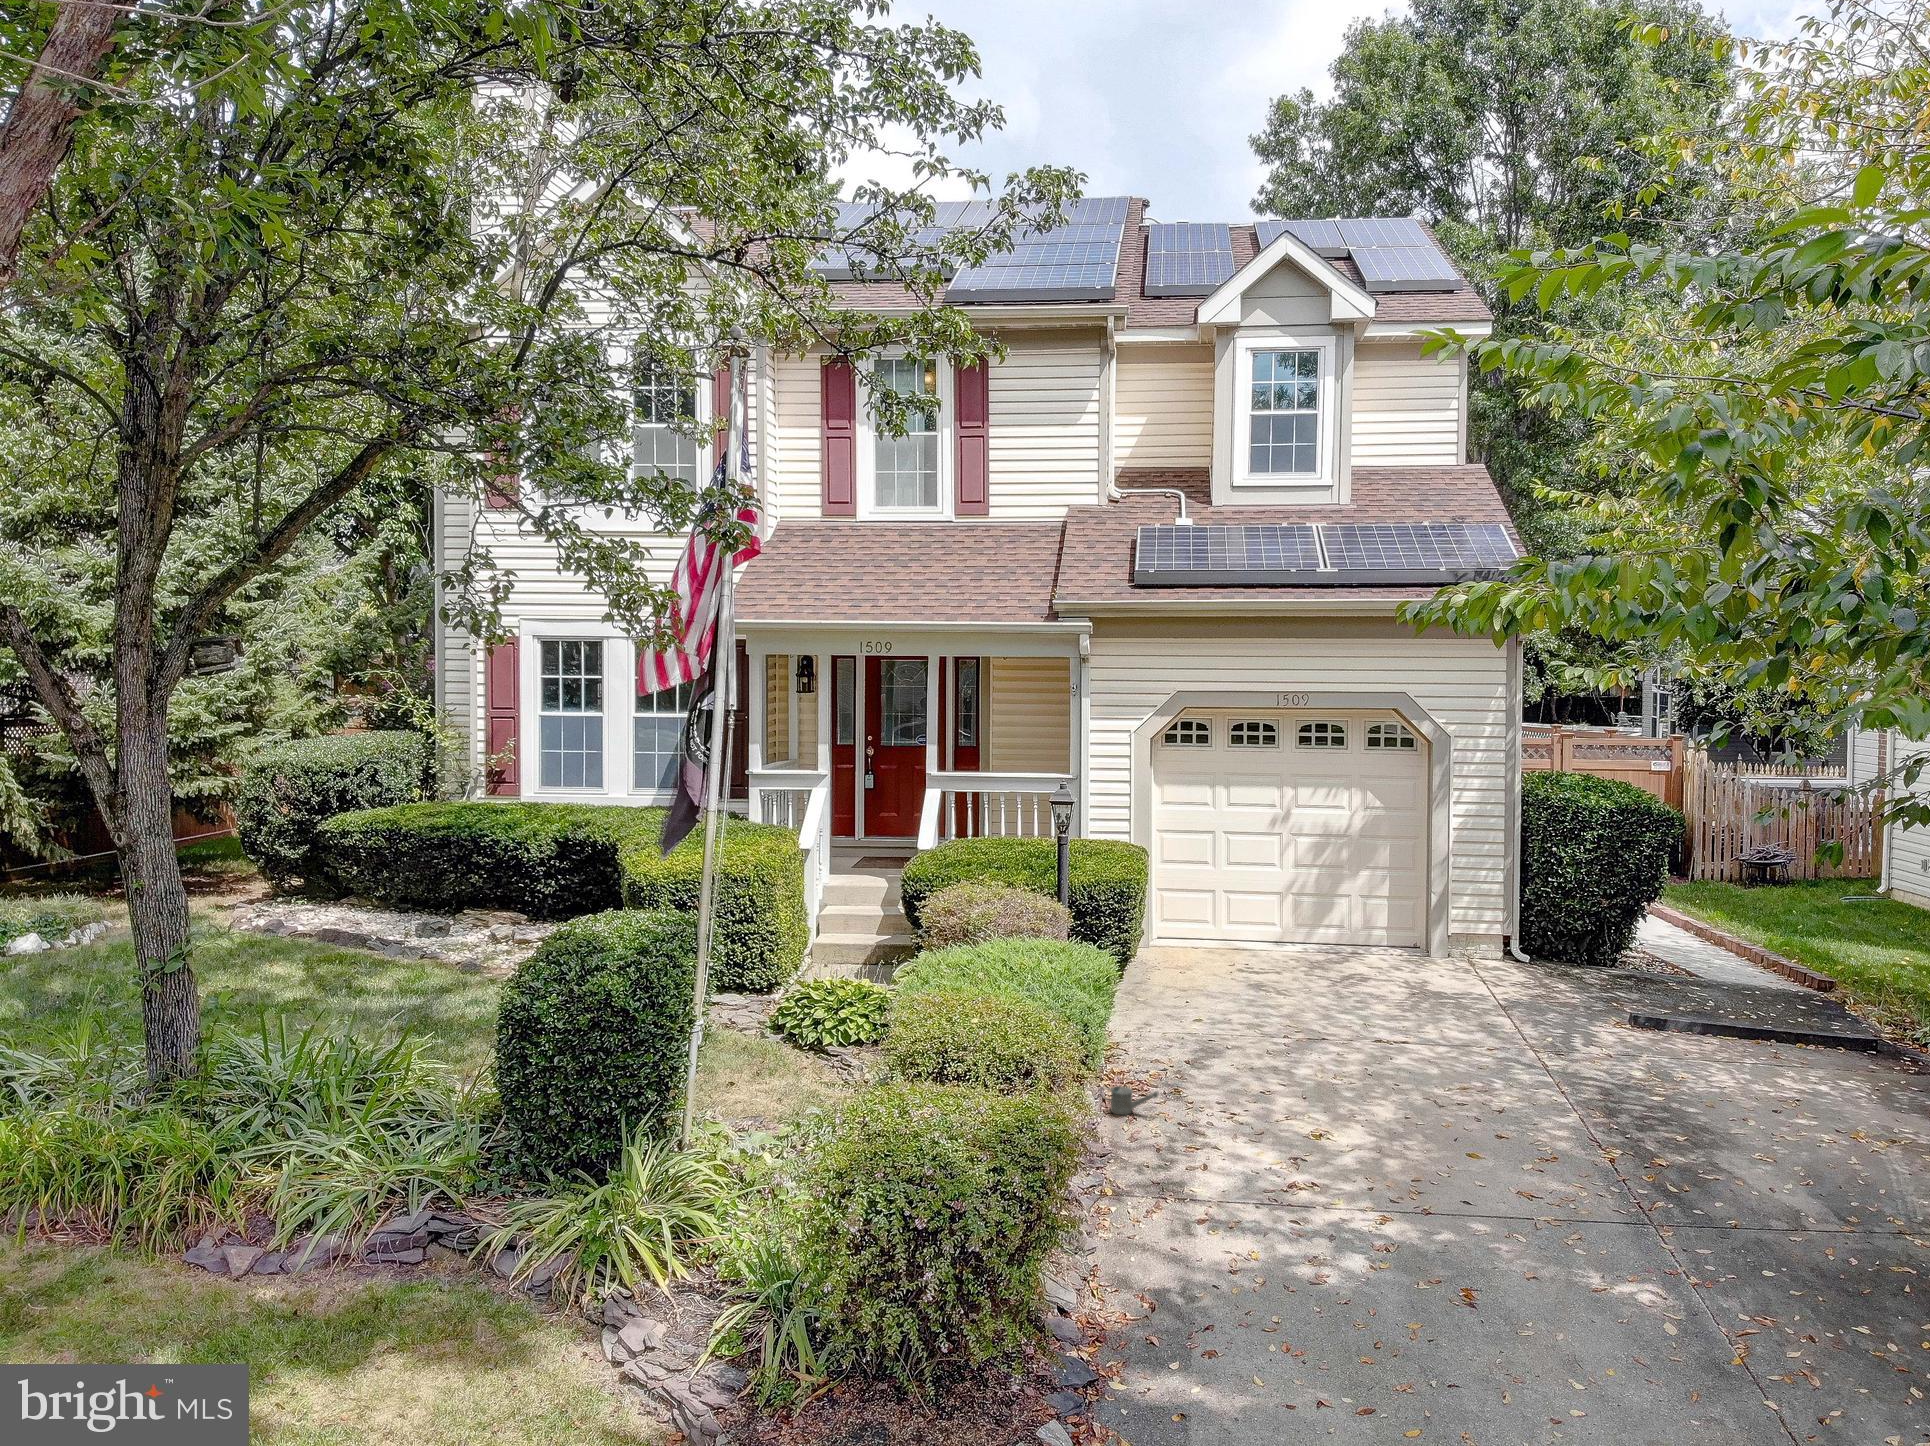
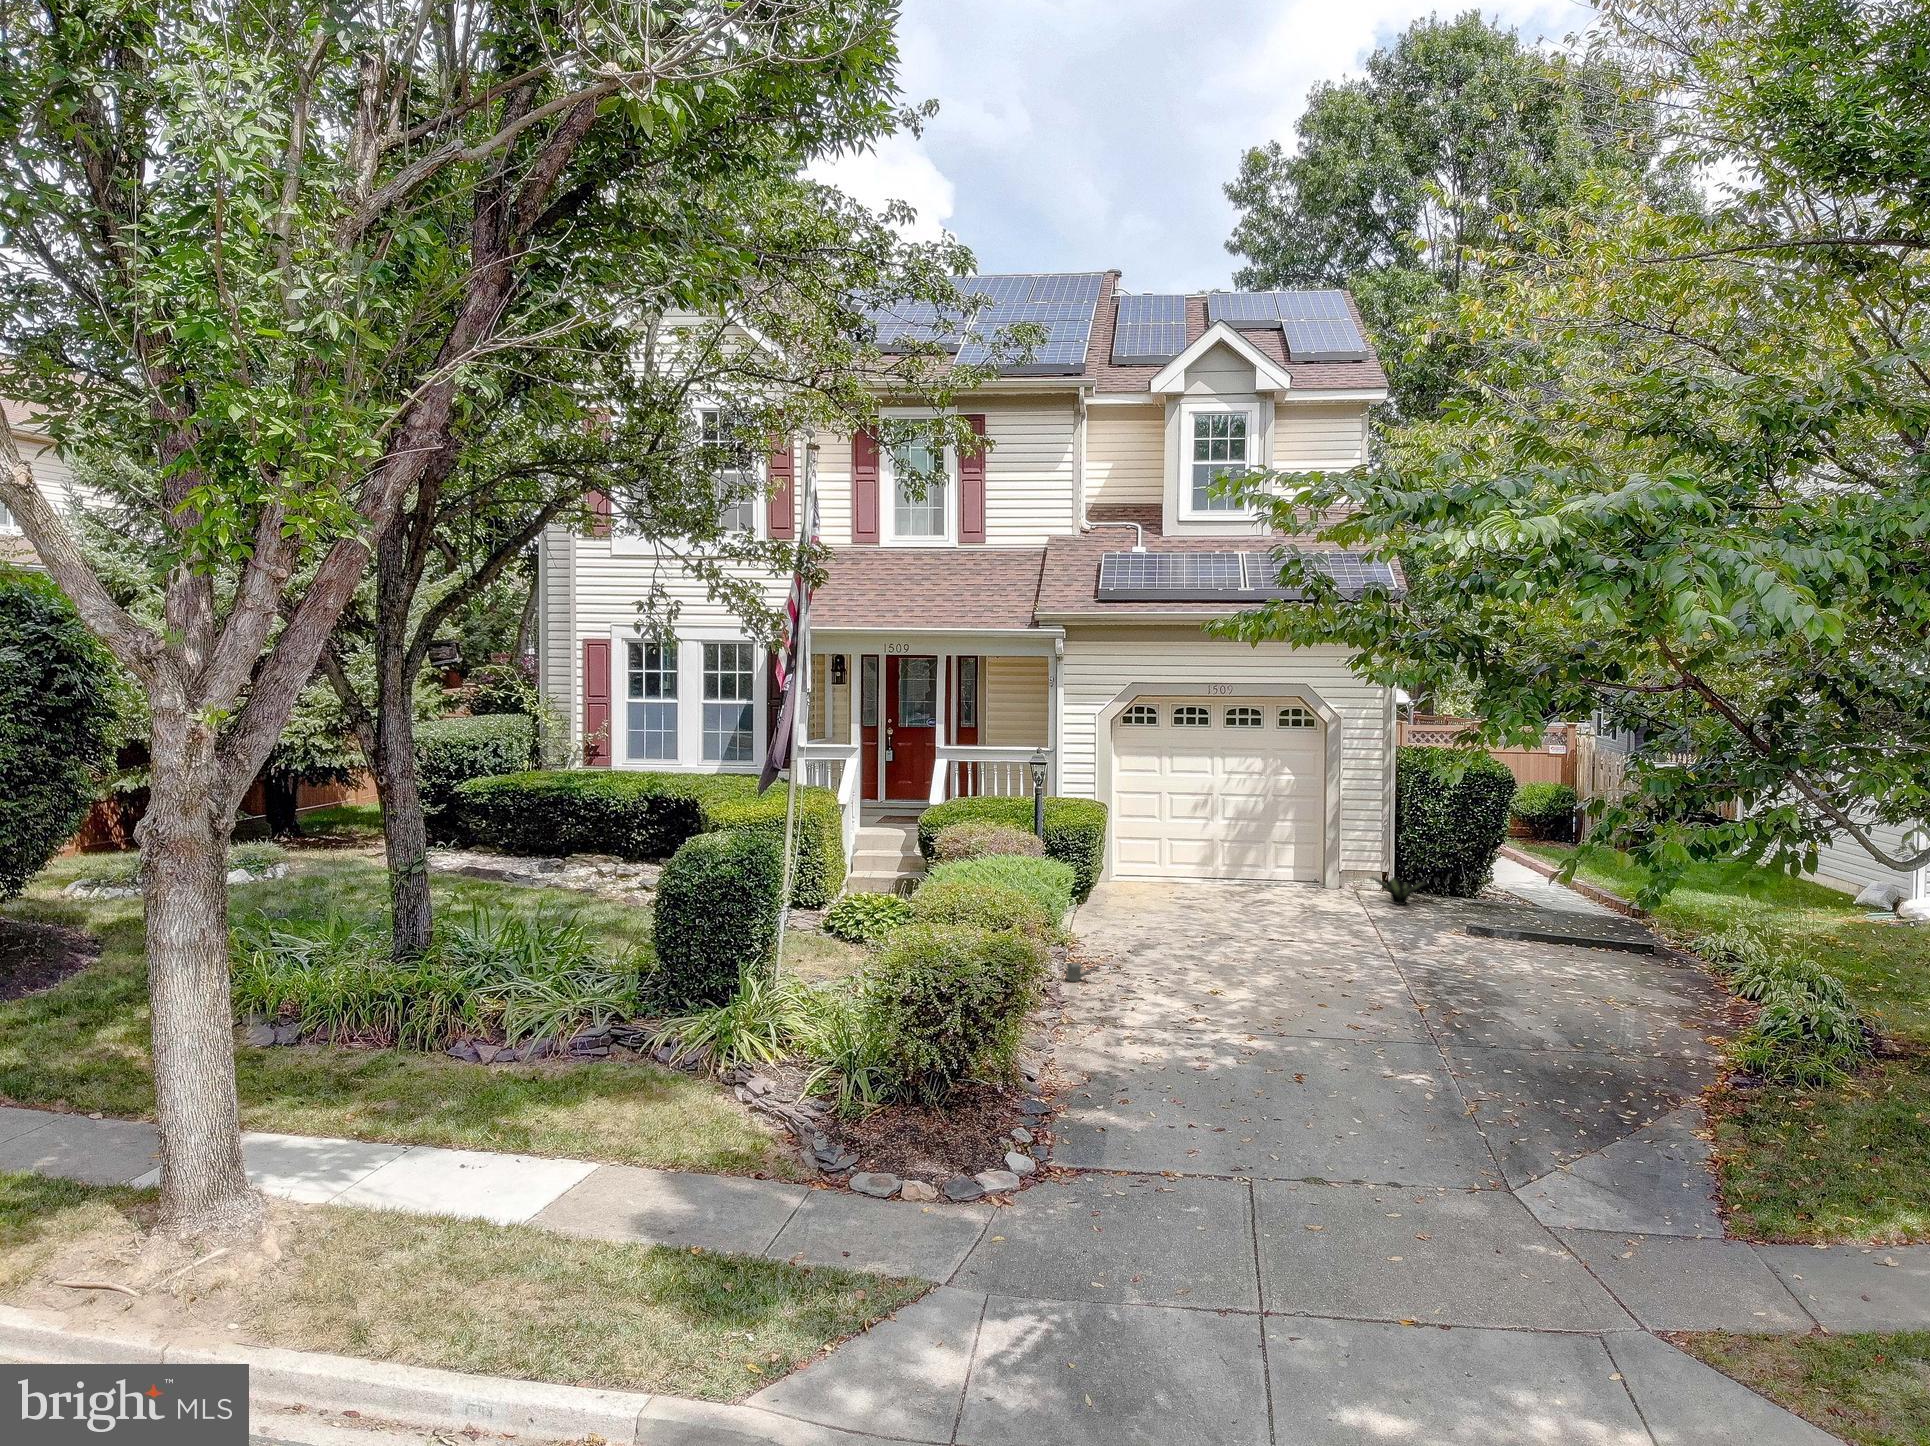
potted plant: none [1486,933,1568,979] -> present [1371,876,1427,905]

